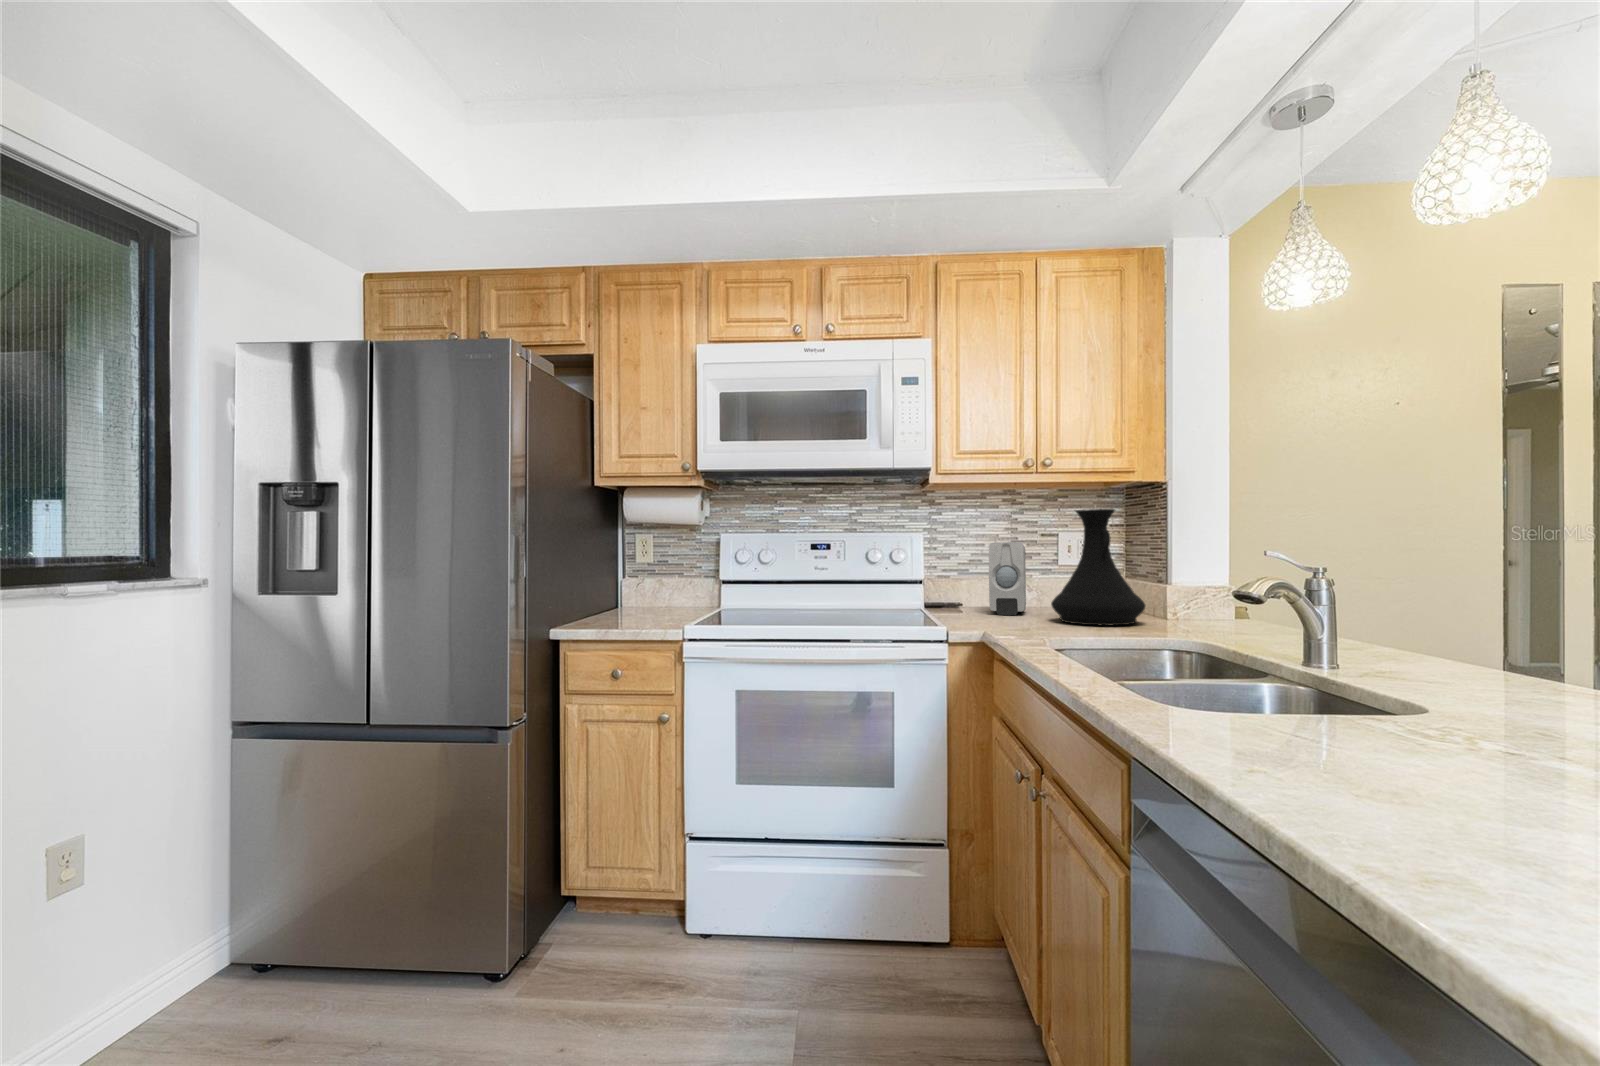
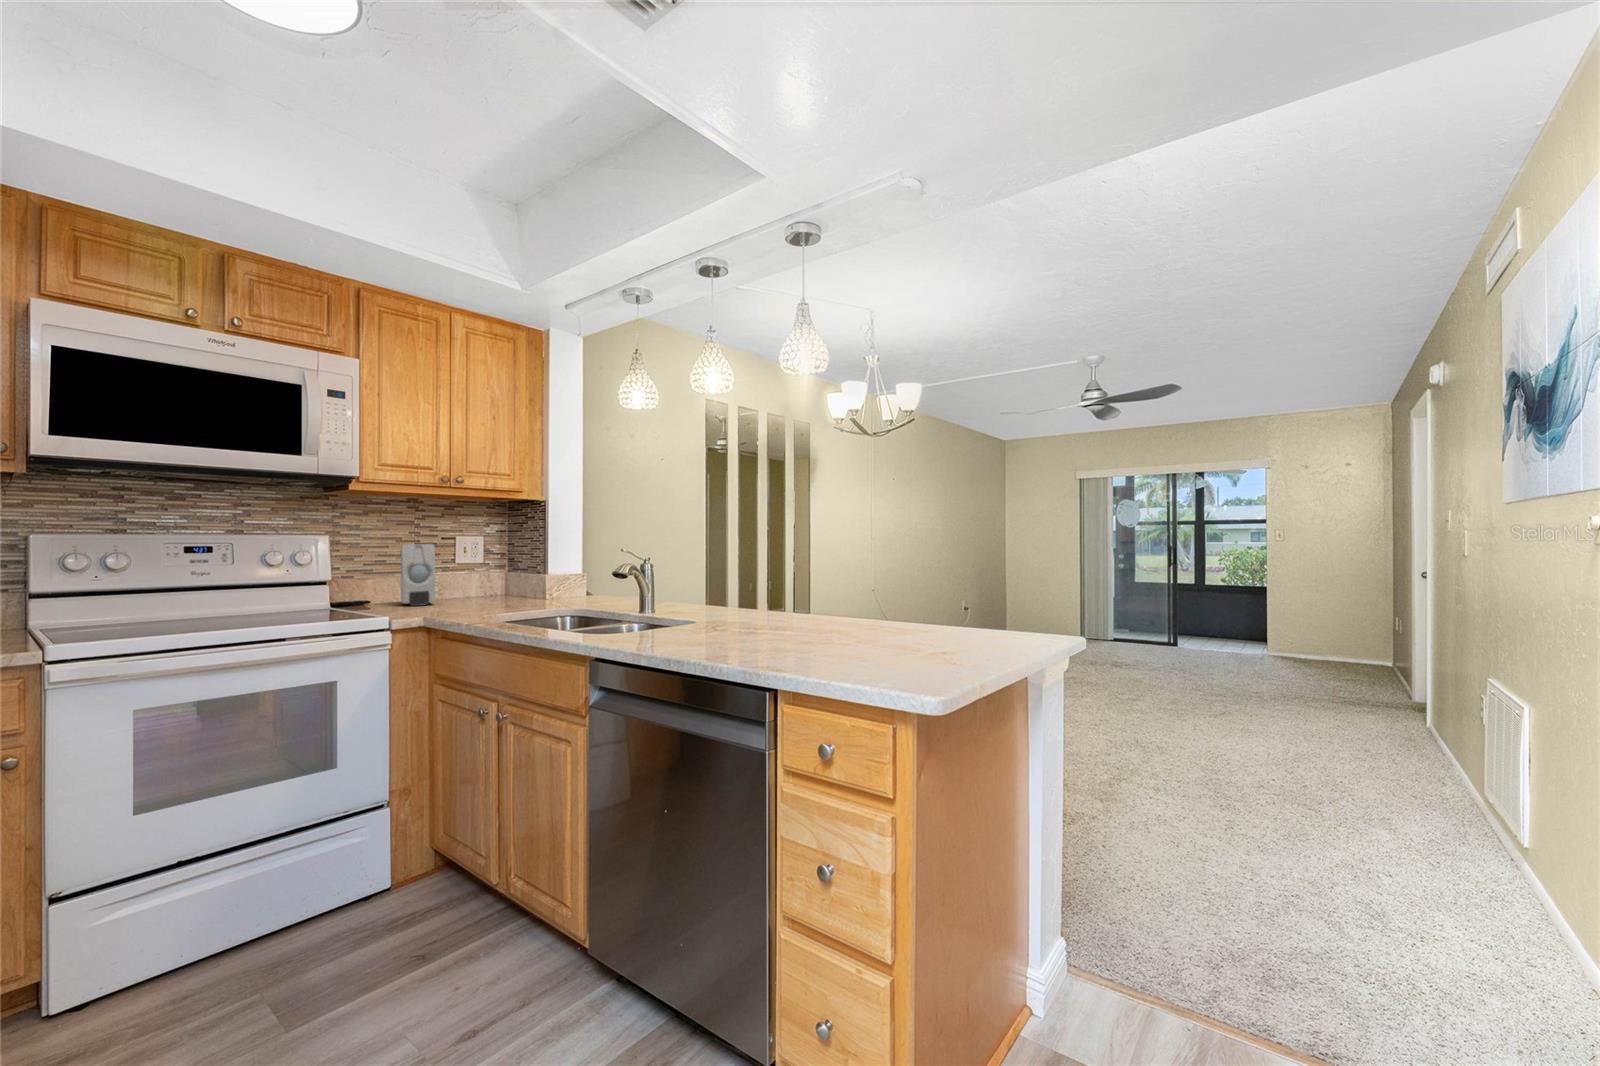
vase: present [1051,509,1145,626] -> none [463,519,536,606]

